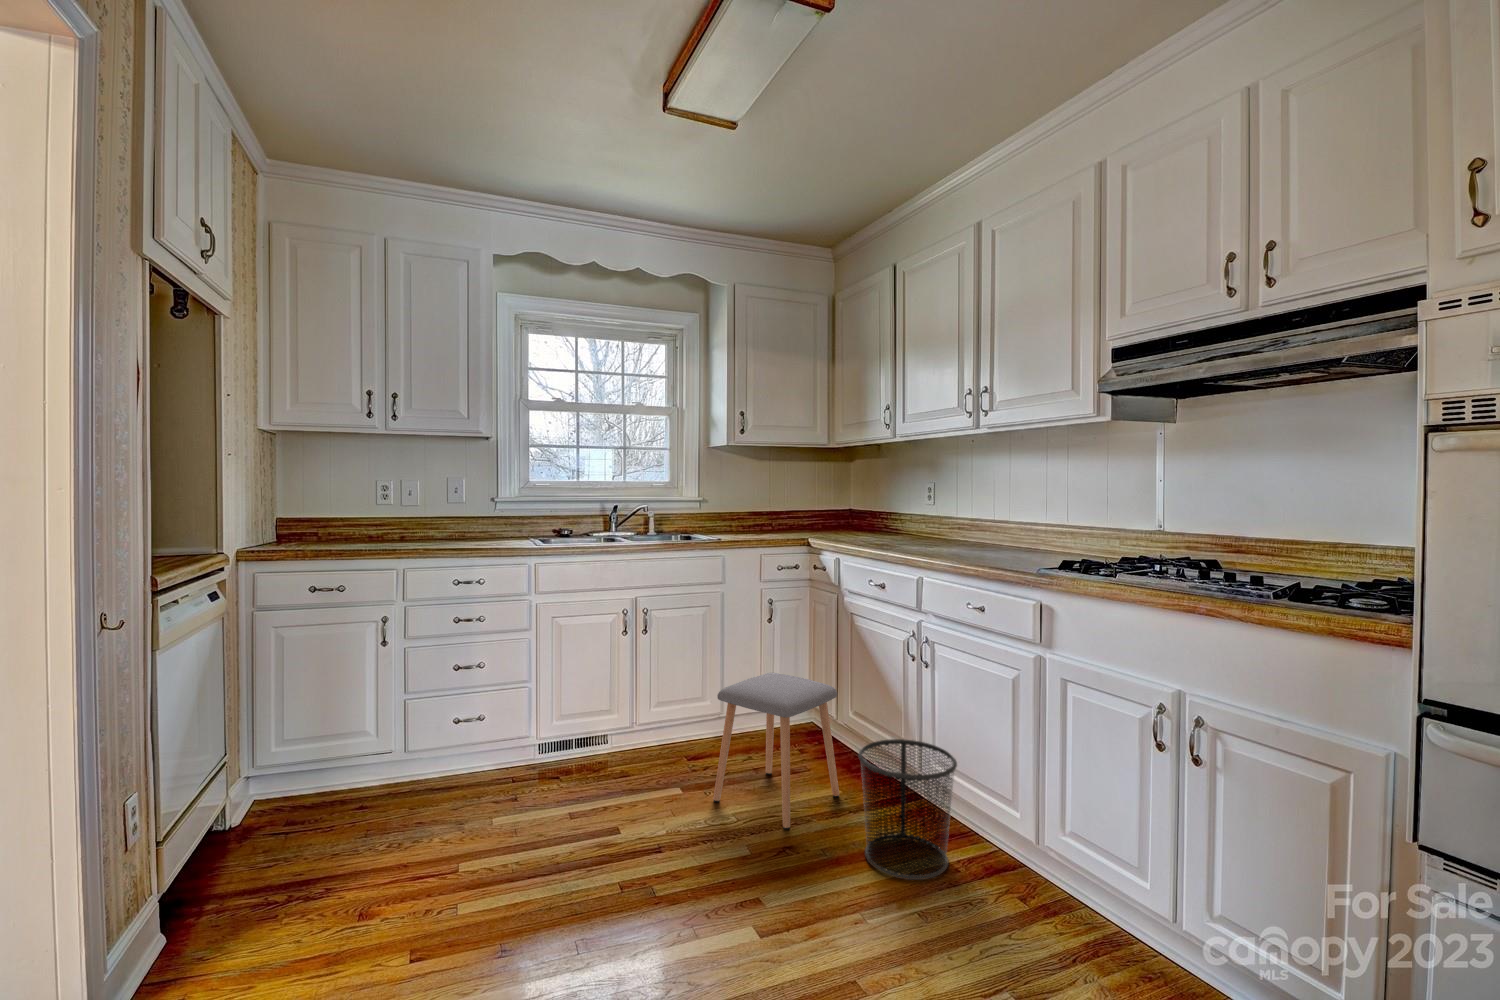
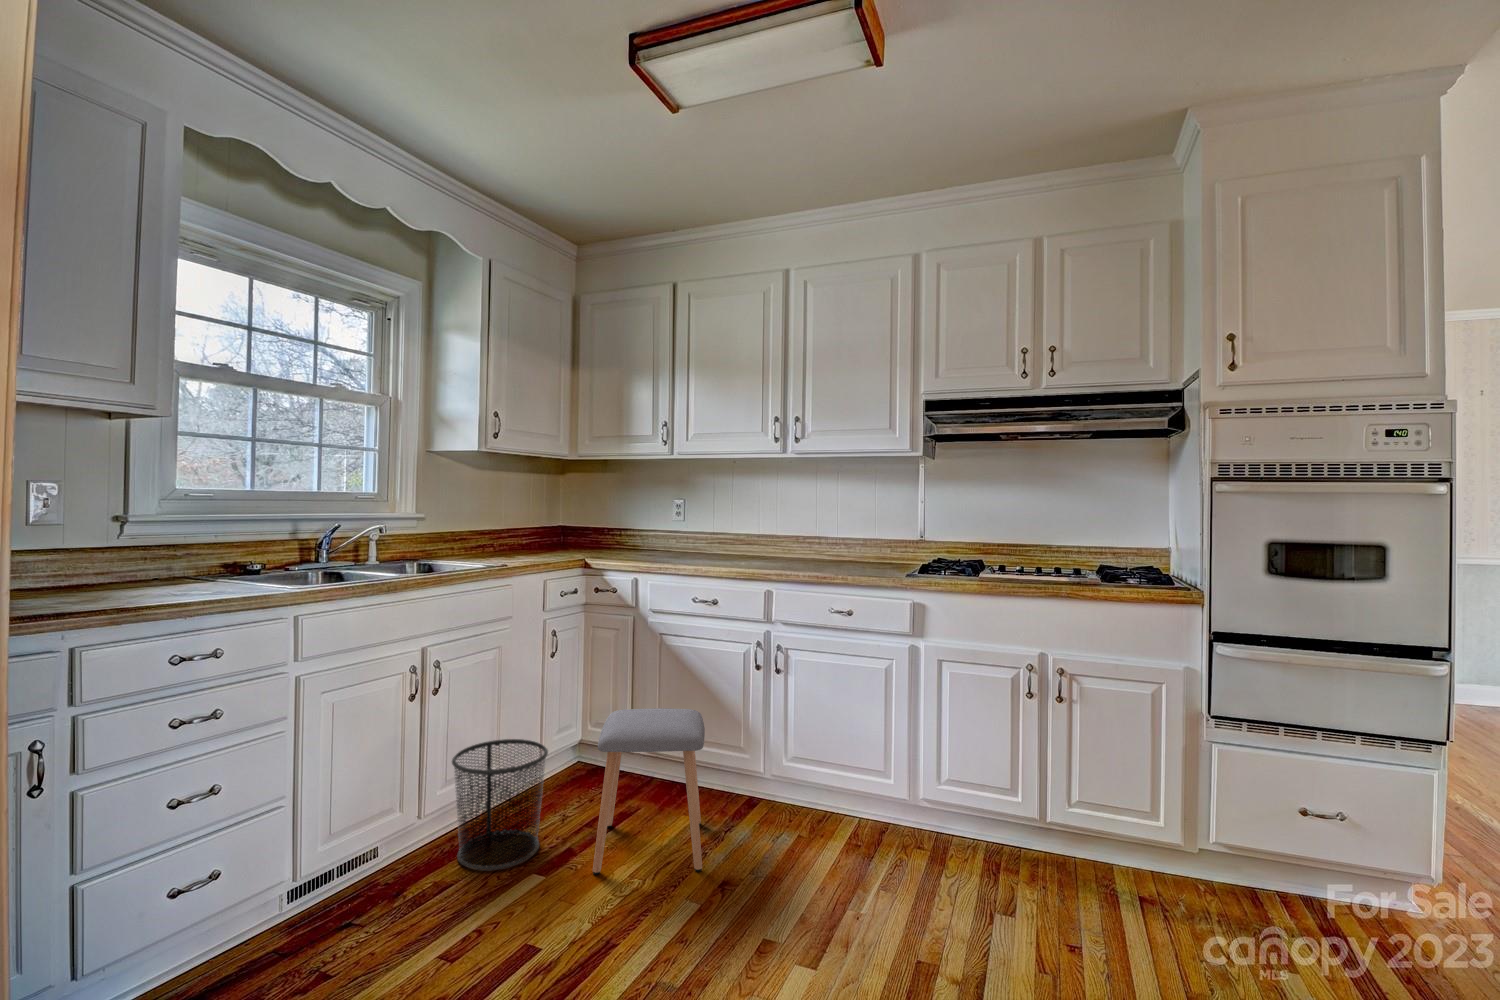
trash can: present [858,739,957,880] -> present [452,739,548,871]

